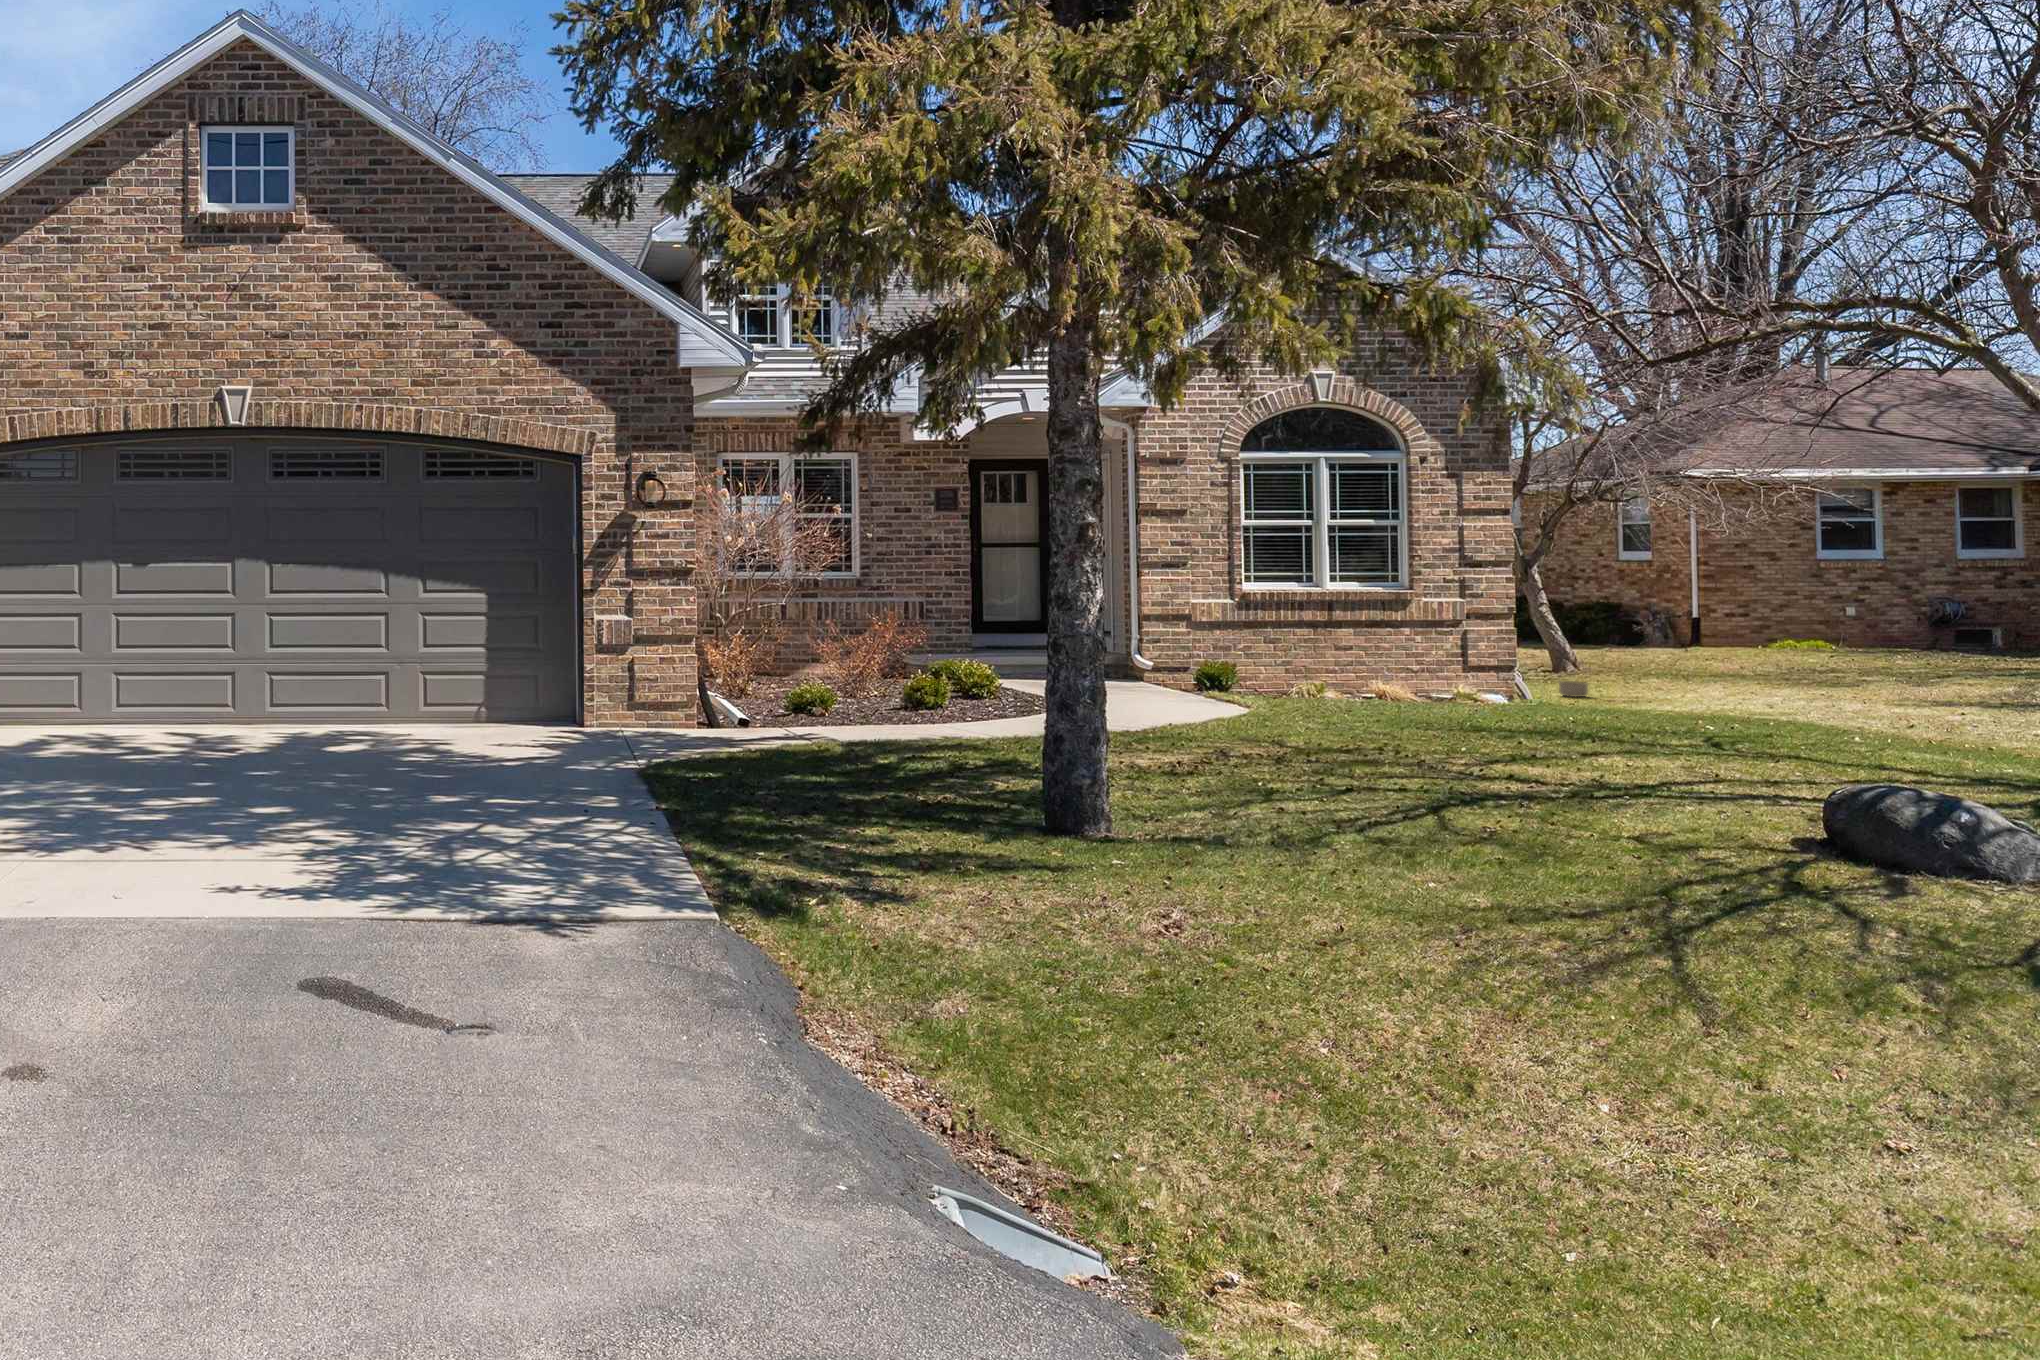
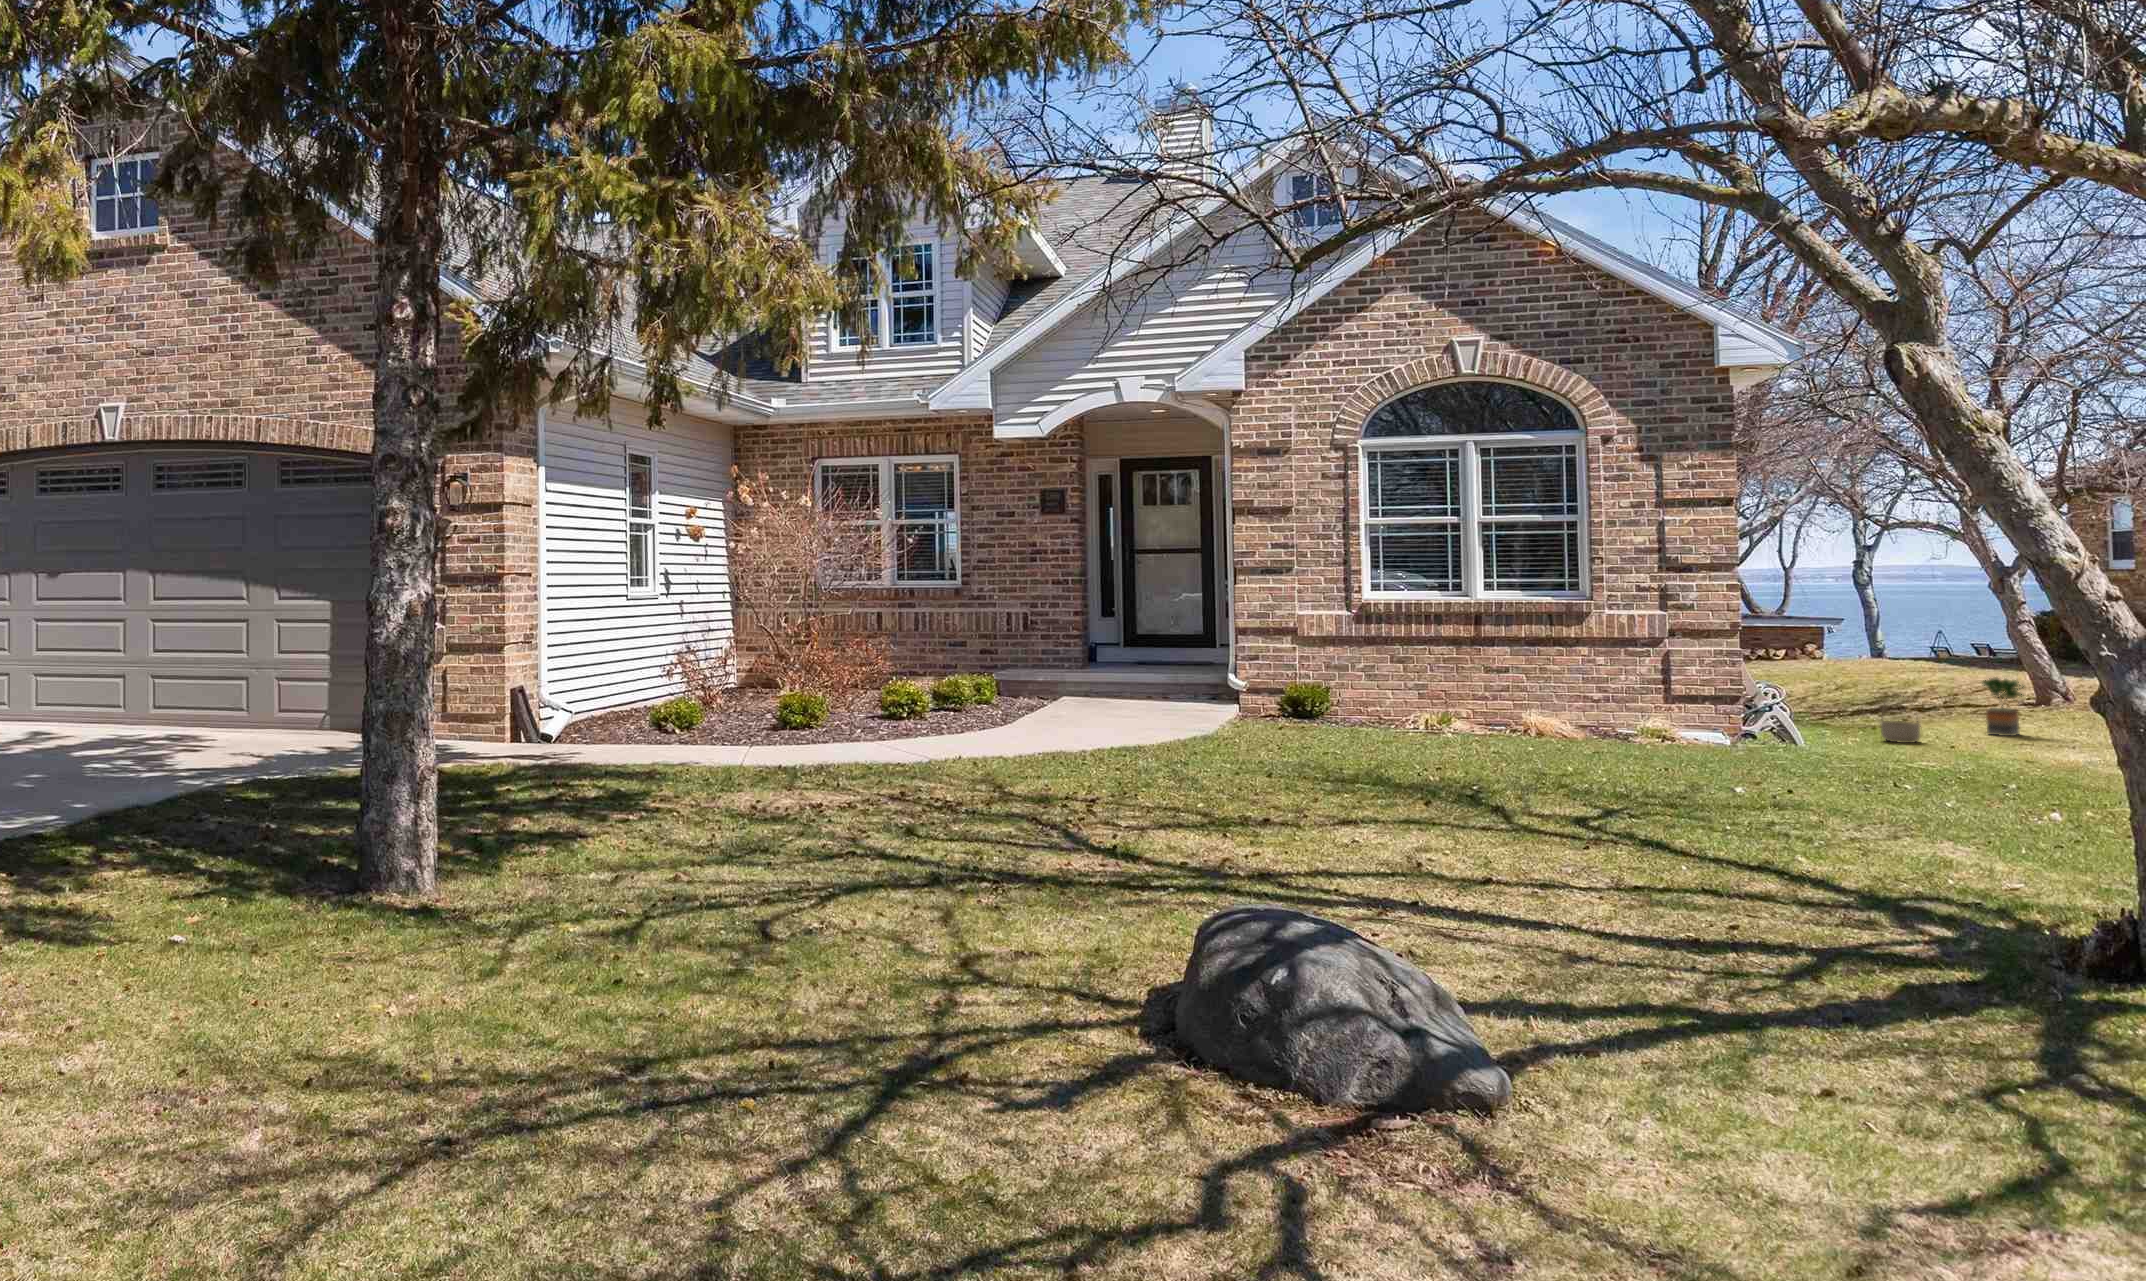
potted tree: none [1601,646,1635,691] -> present [1982,678,2024,736]

